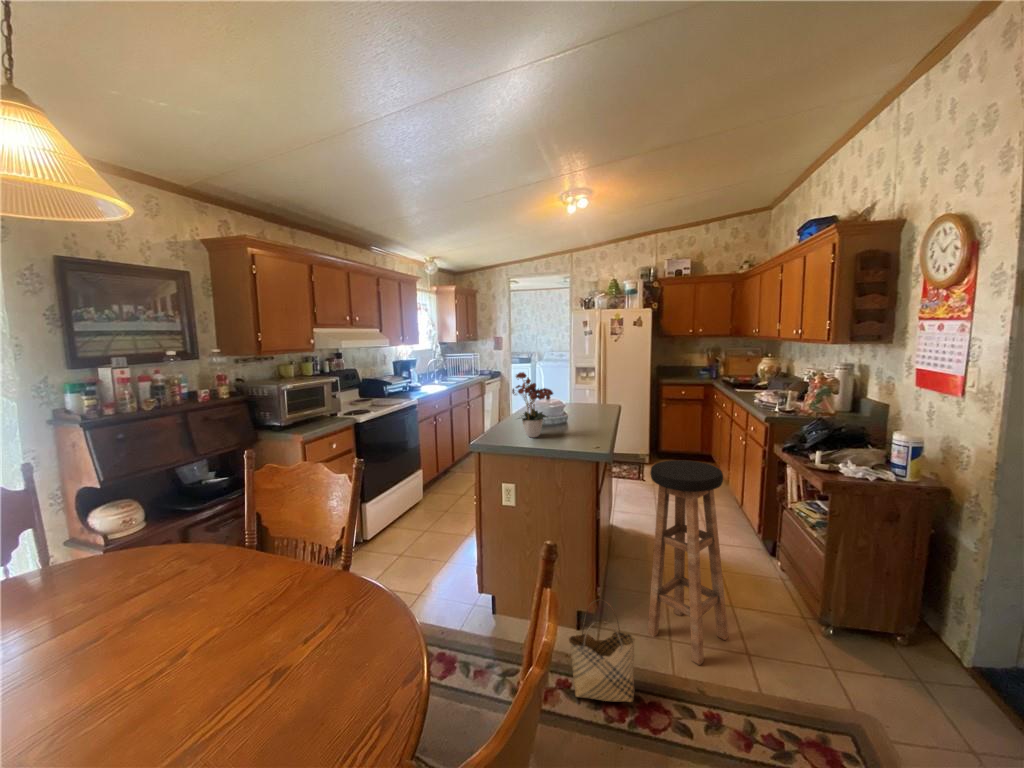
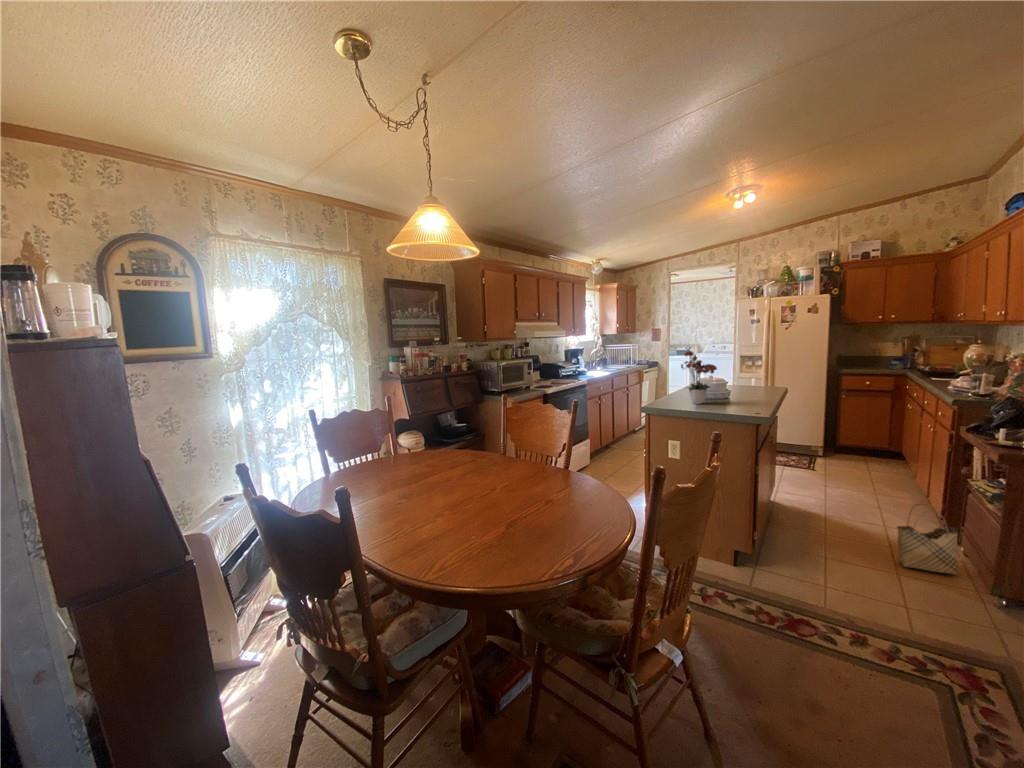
bar stool: present [648,460,728,665] -> none [800,427,883,597]
woven basket: present [569,599,635,702] -> present [897,504,958,574]

